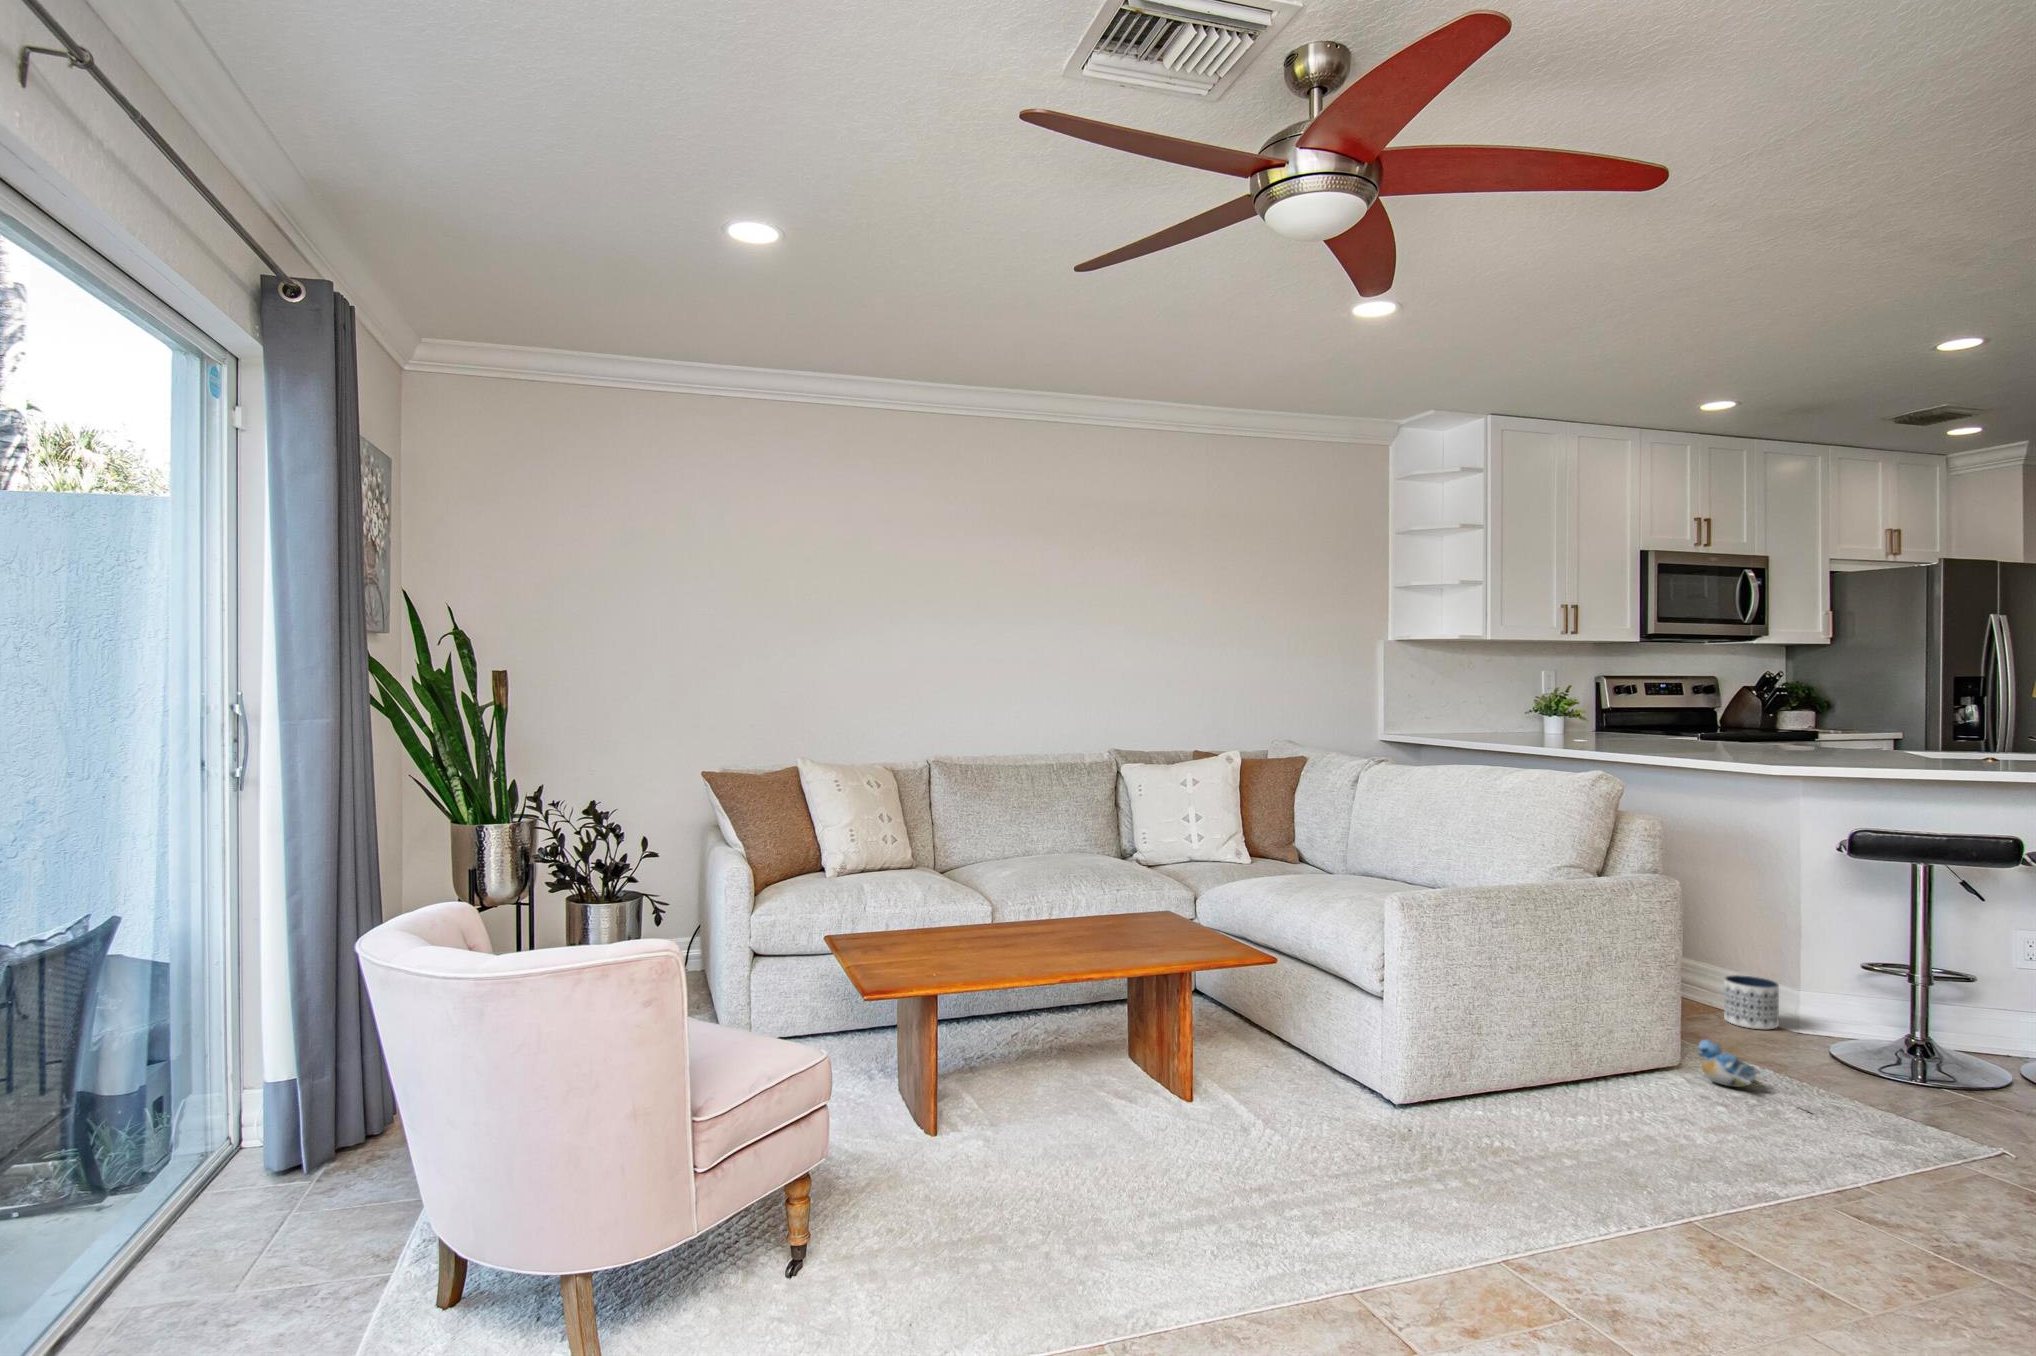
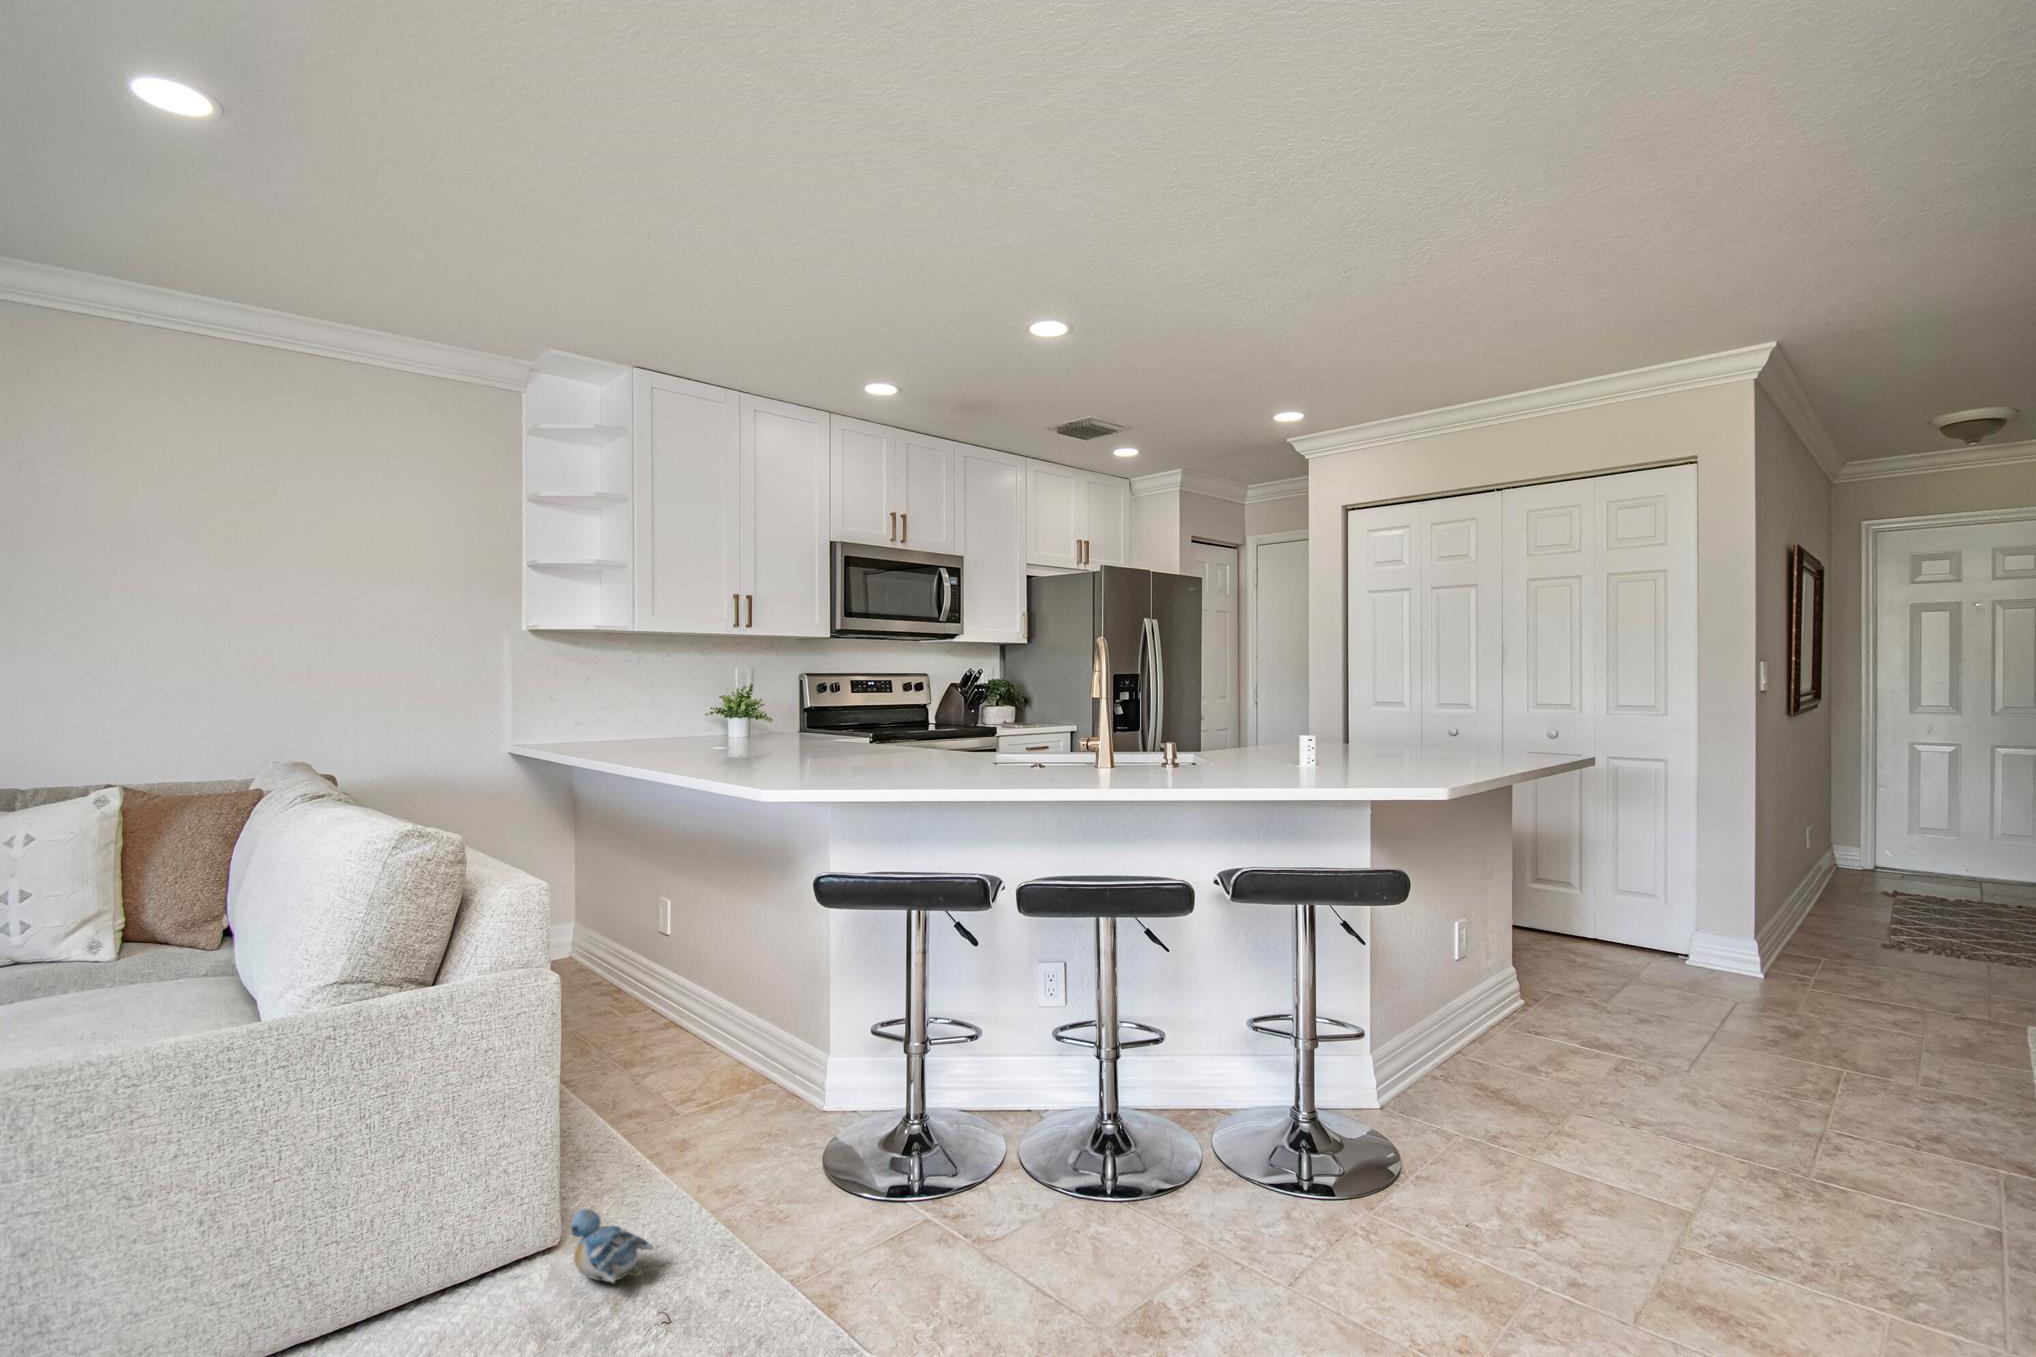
planter: present [1724,975,1779,1030] -> none [749,1043,809,1118]

